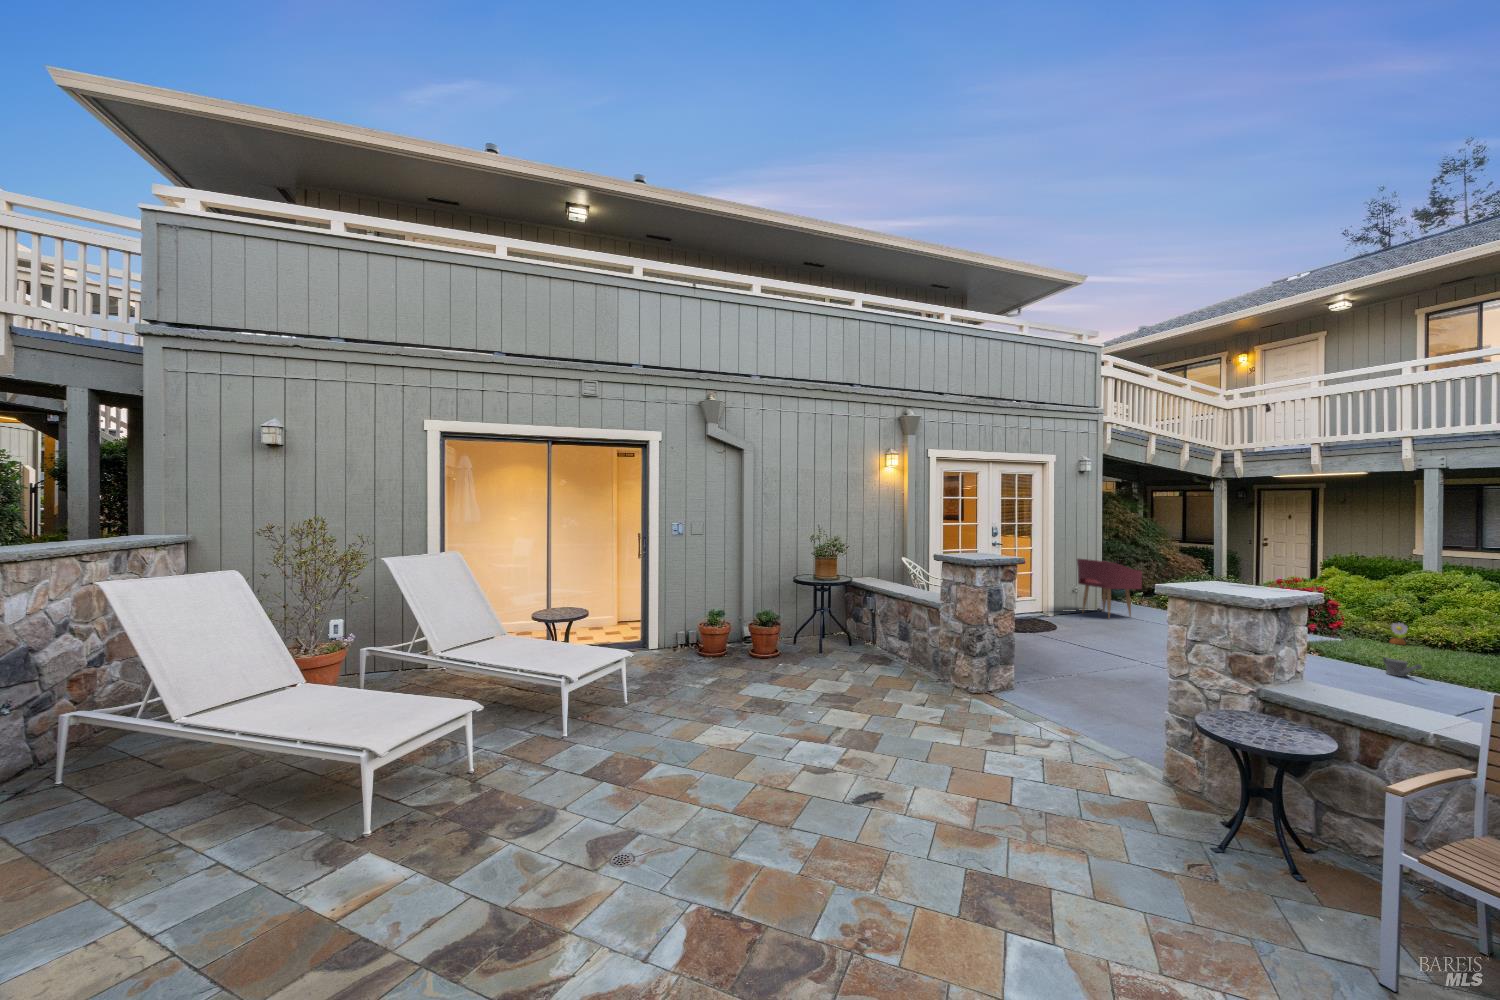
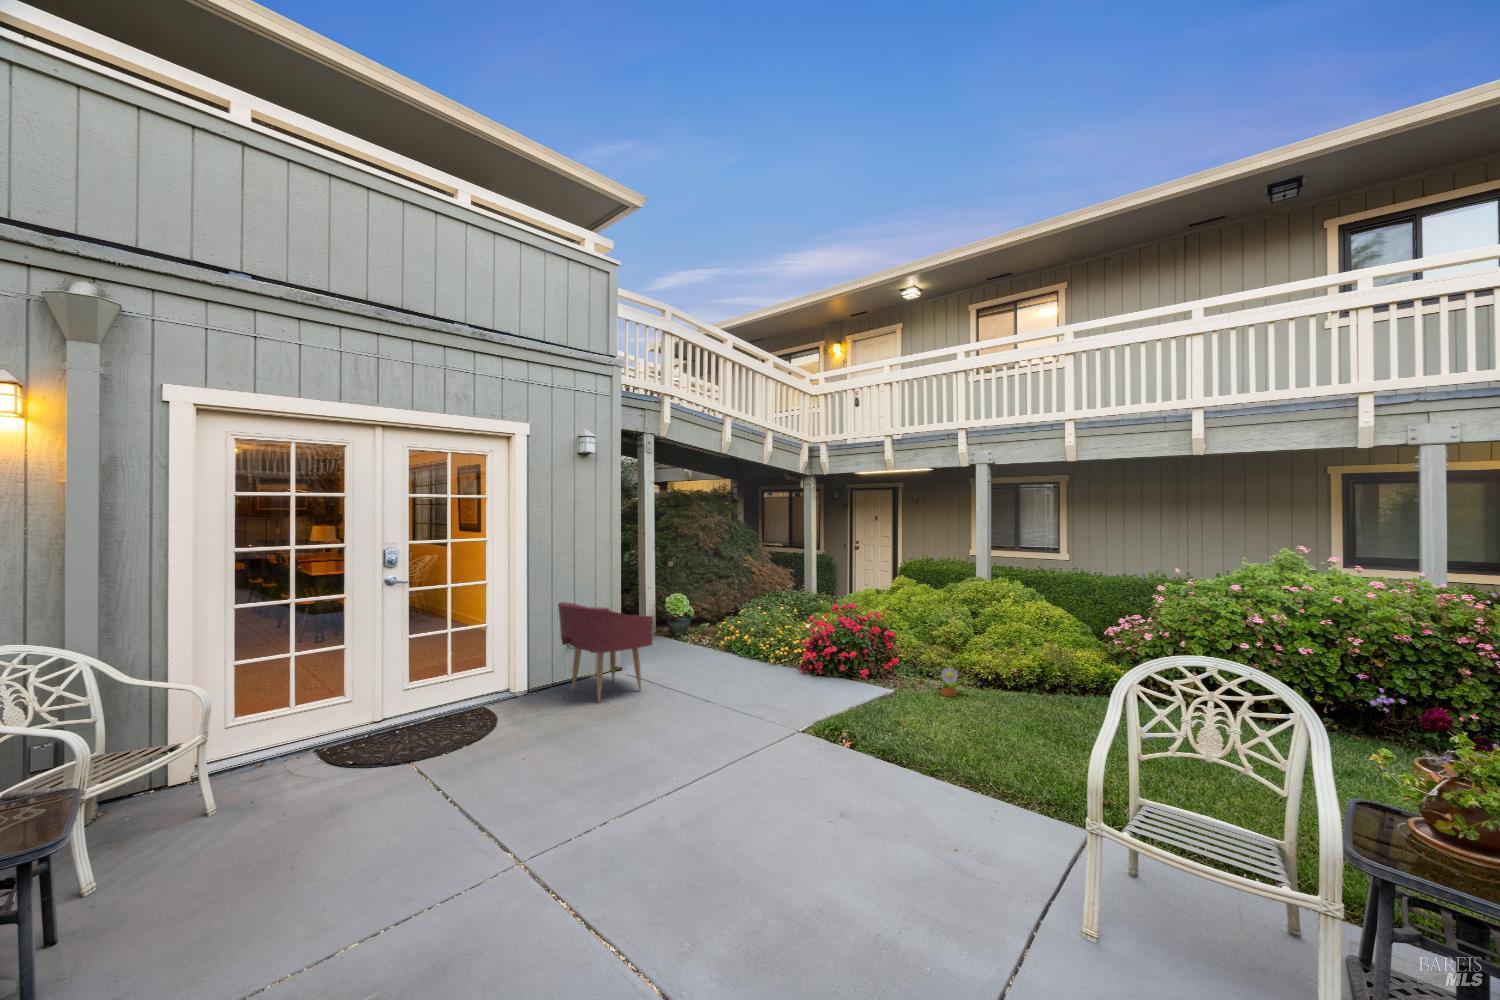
watering can: present [1383,657,1422,677] -> none [918,771,963,813]

